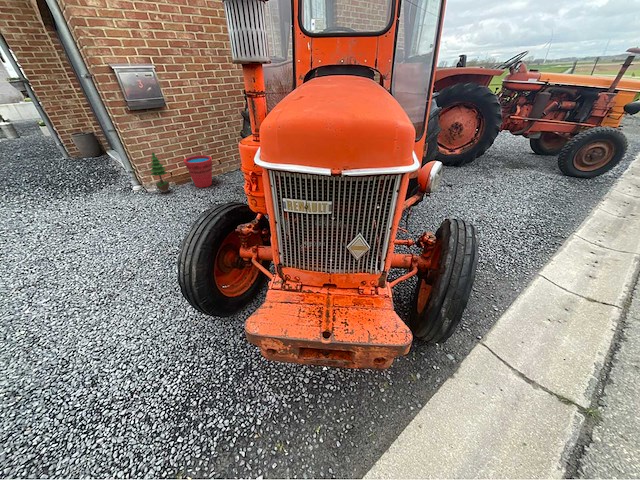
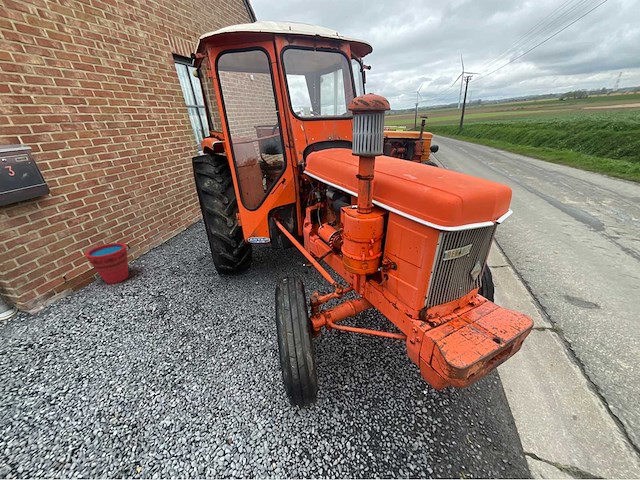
potted tree: present [151,153,170,192] -> none [38,255,71,304]

